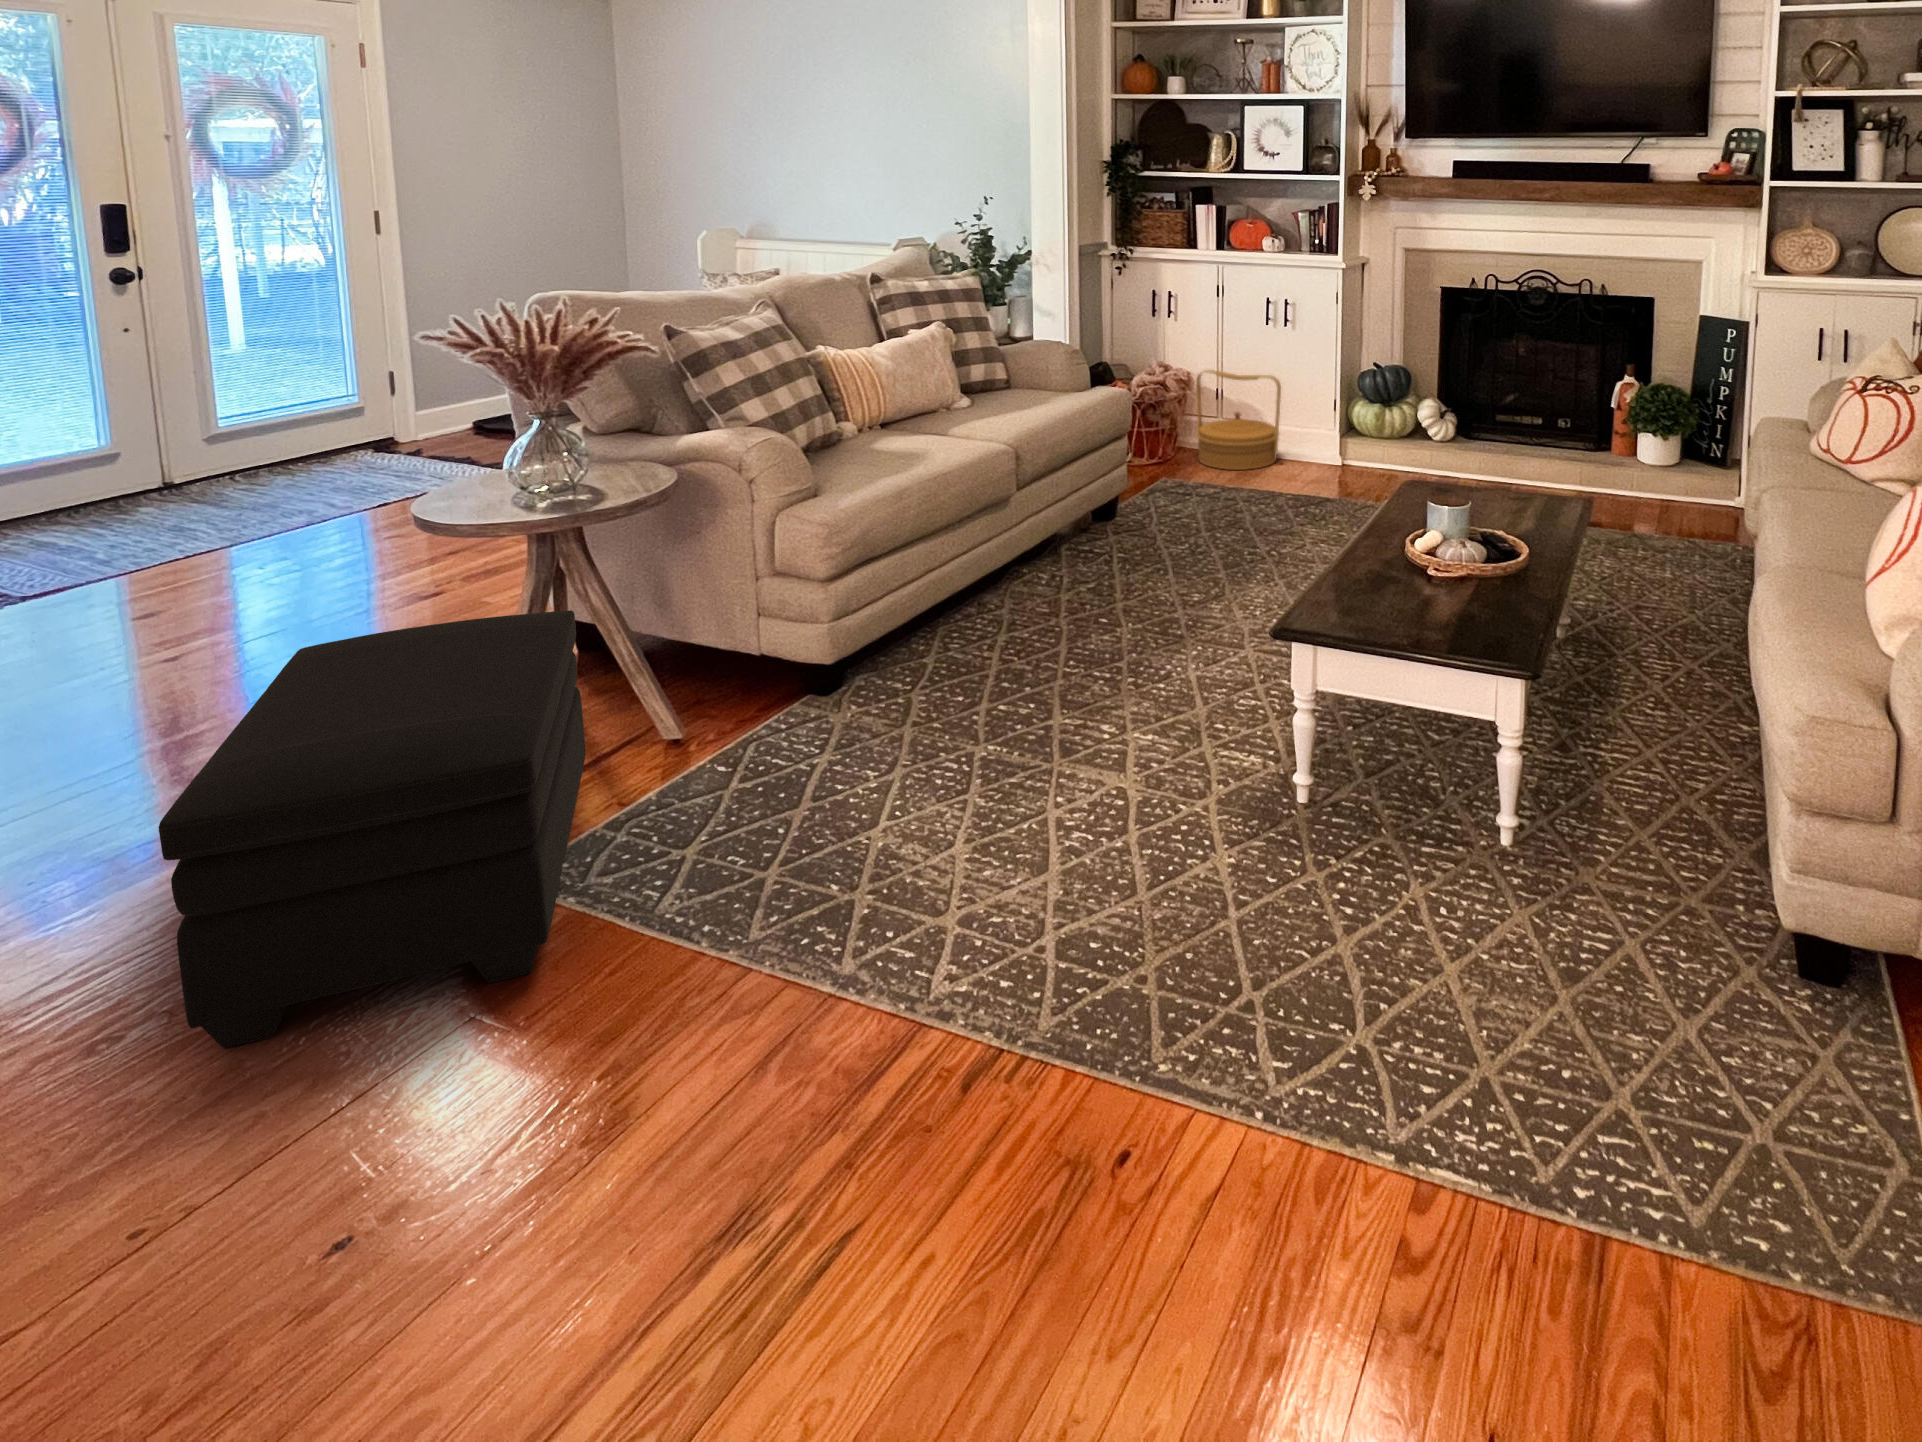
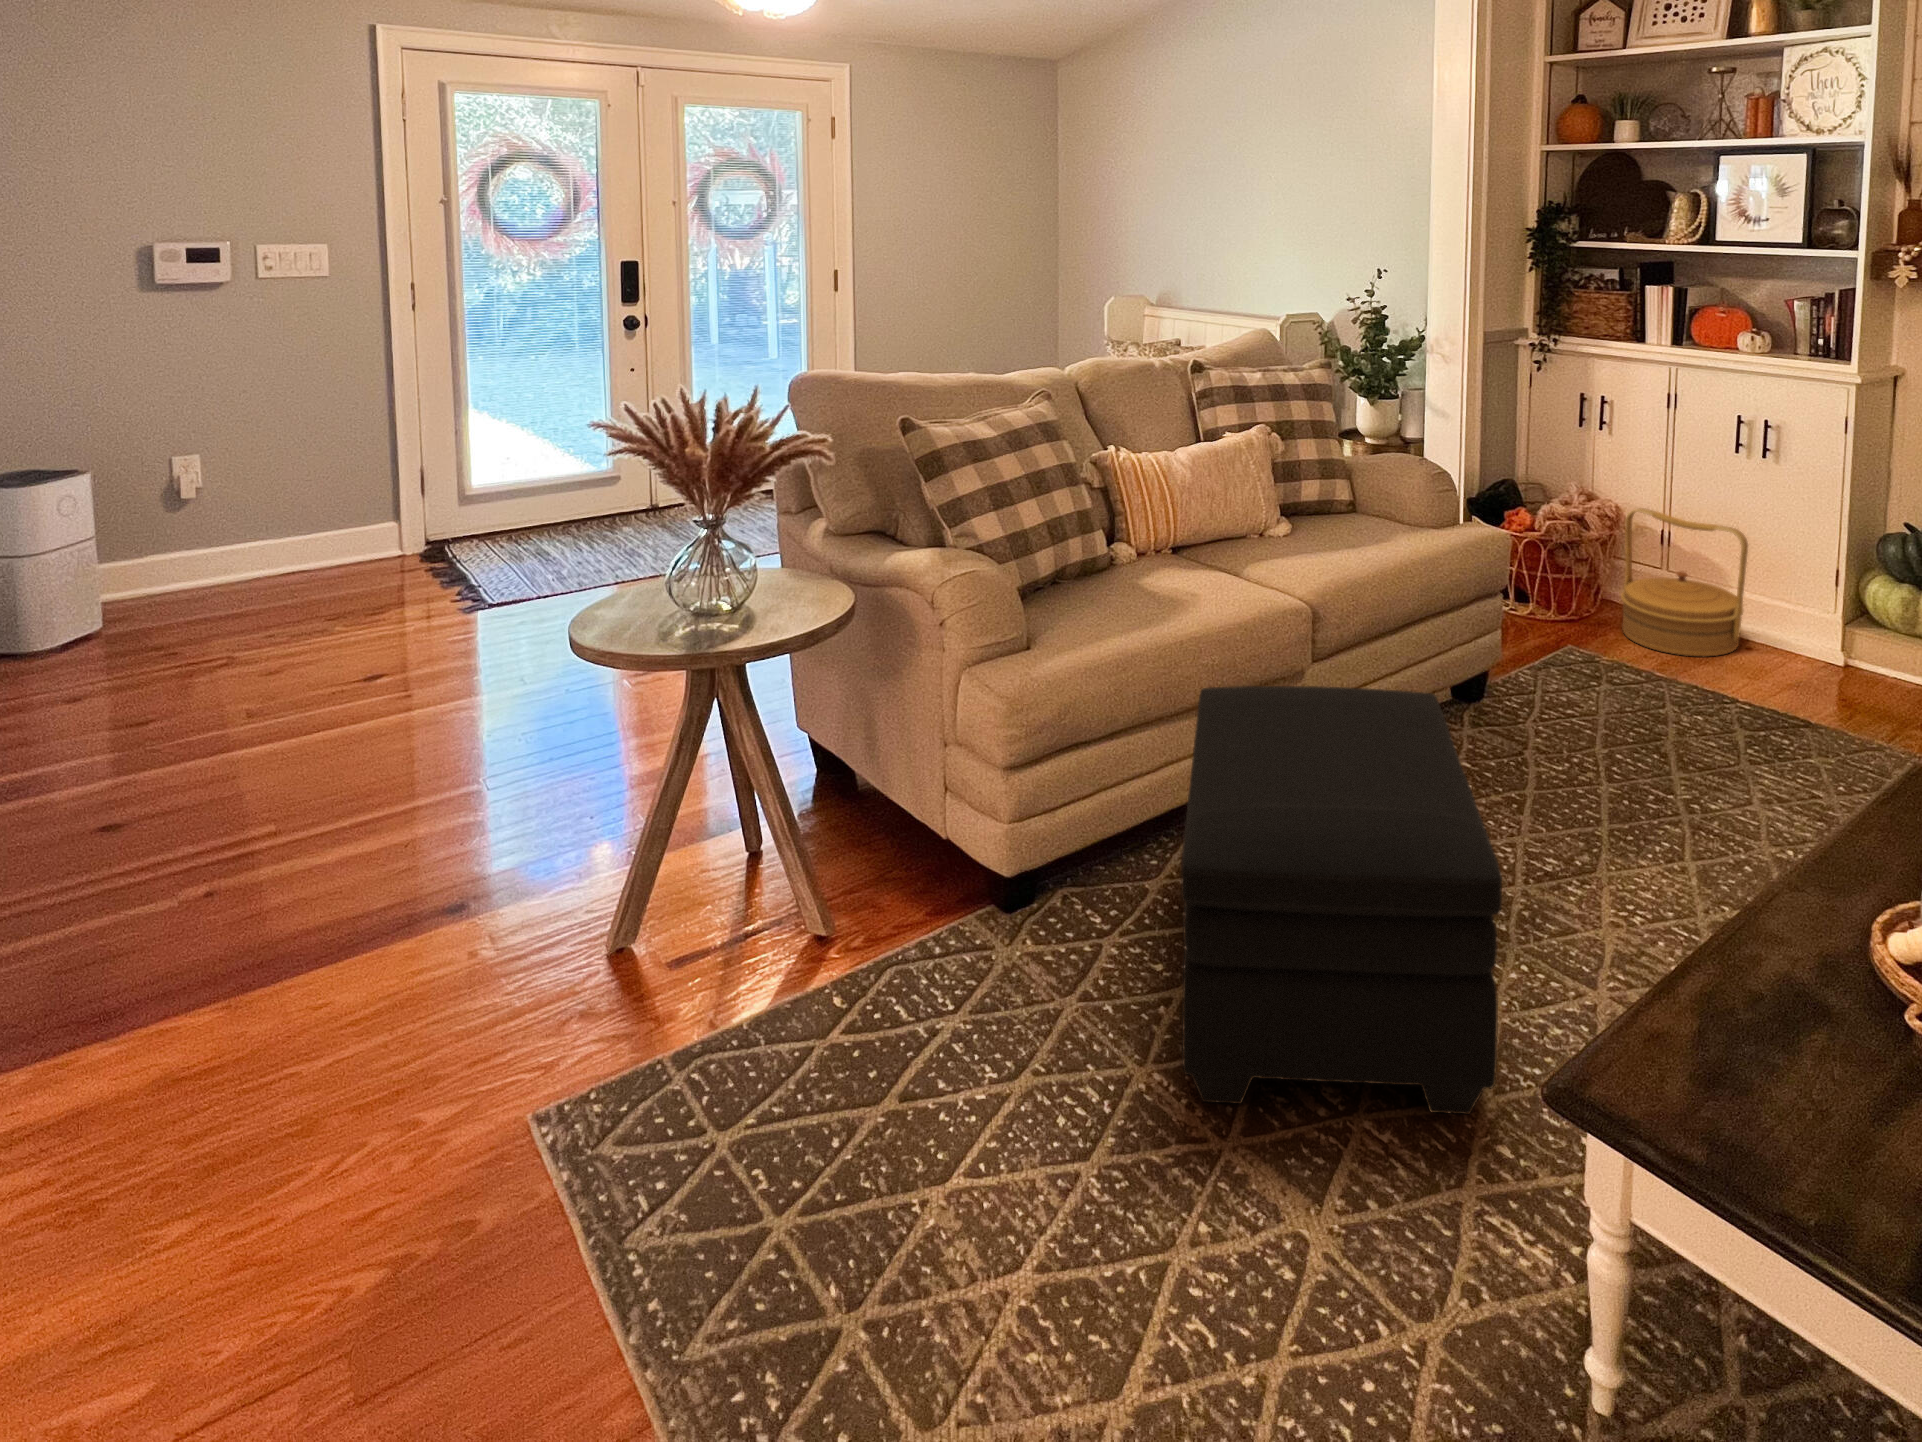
ottoman: present [159,610,586,1049] -> present [1181,686,1502,1114]

